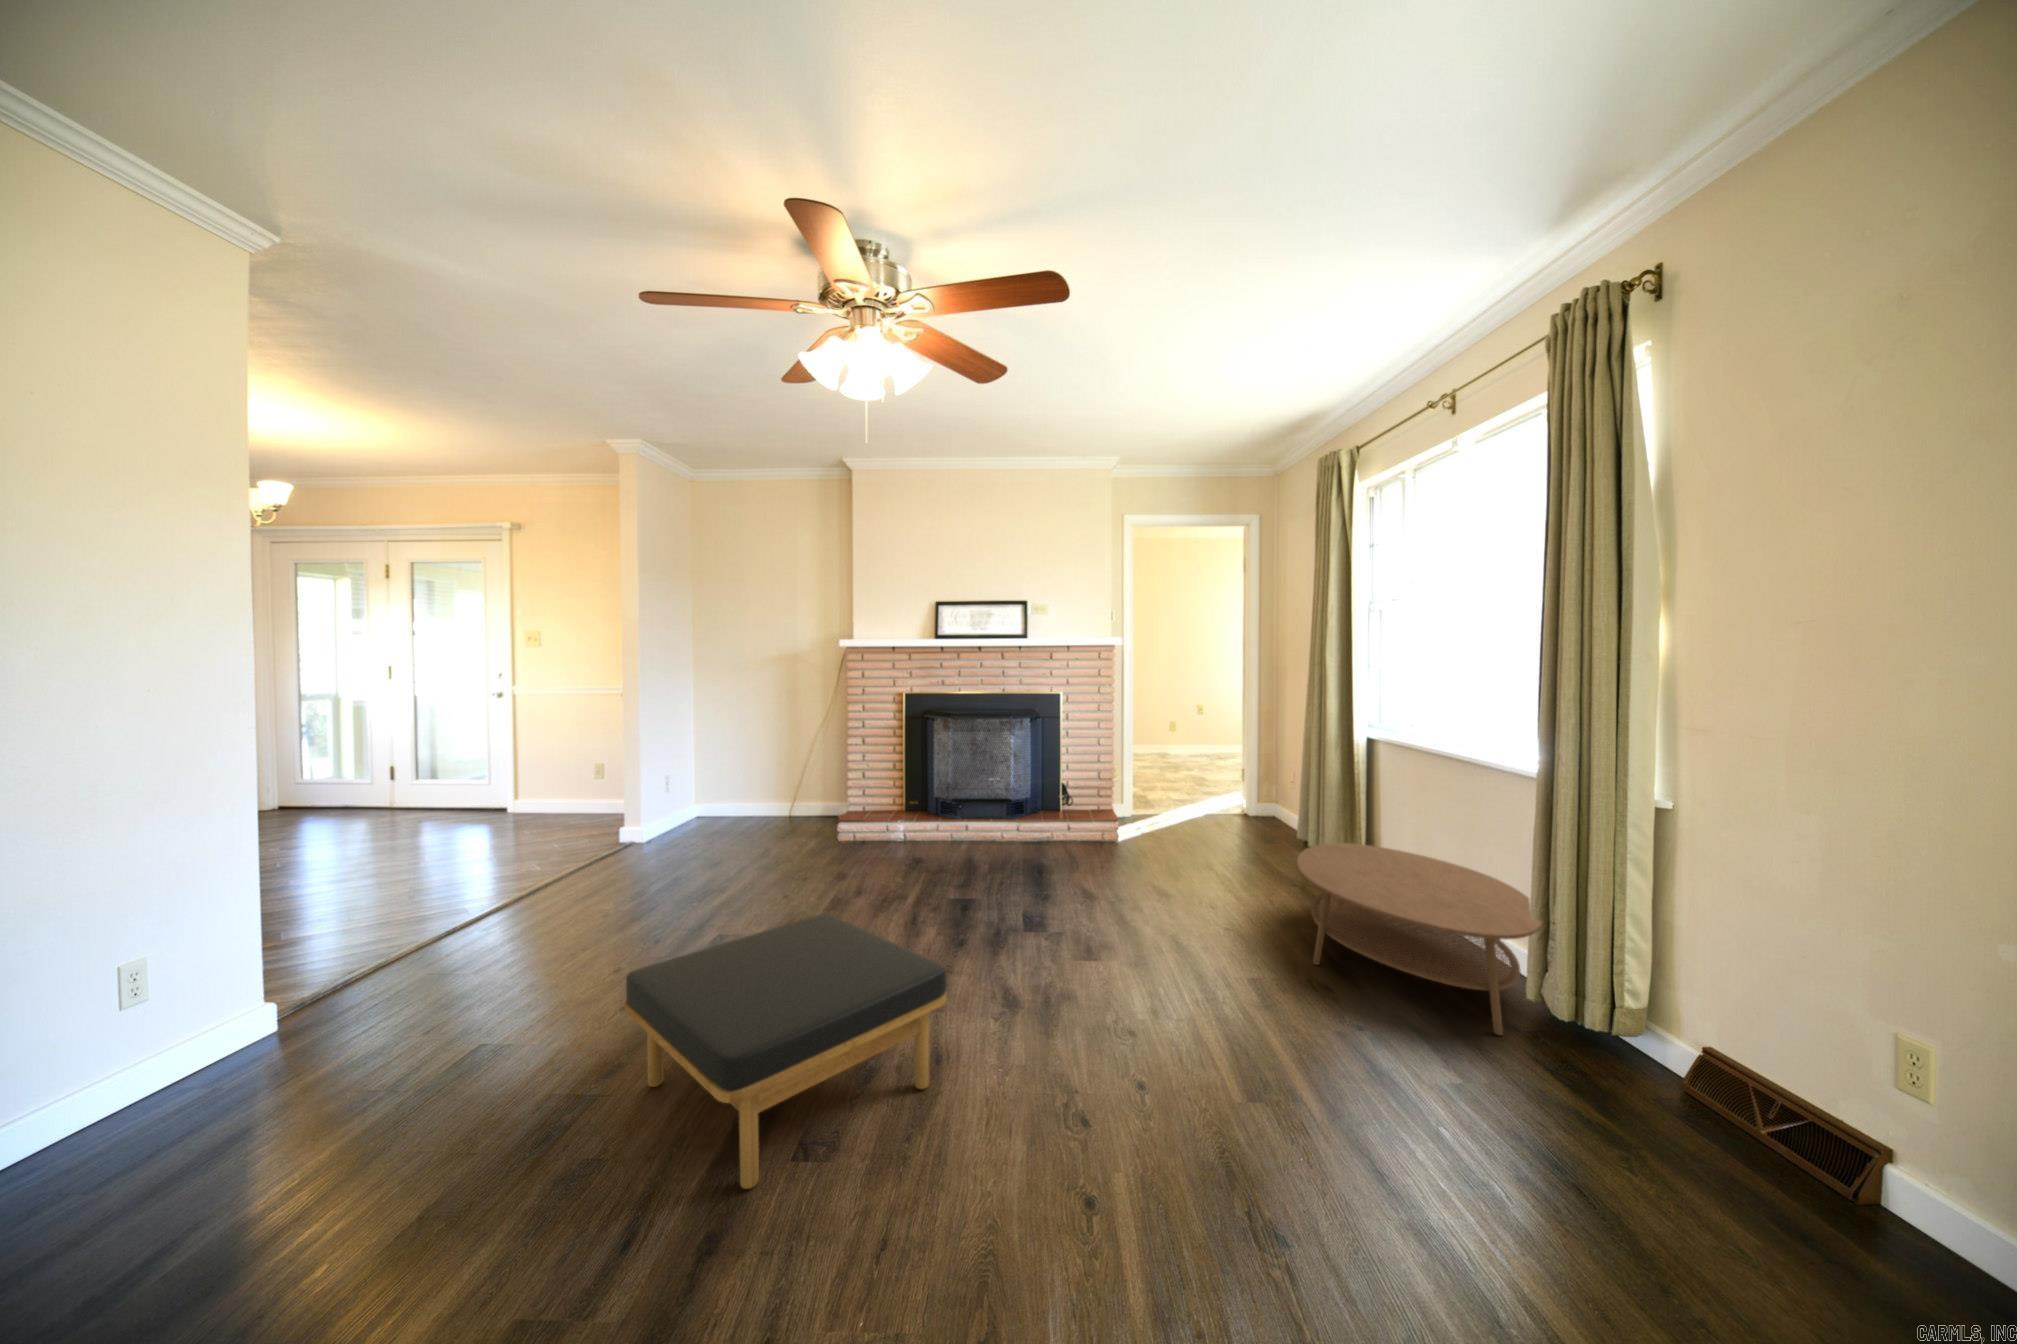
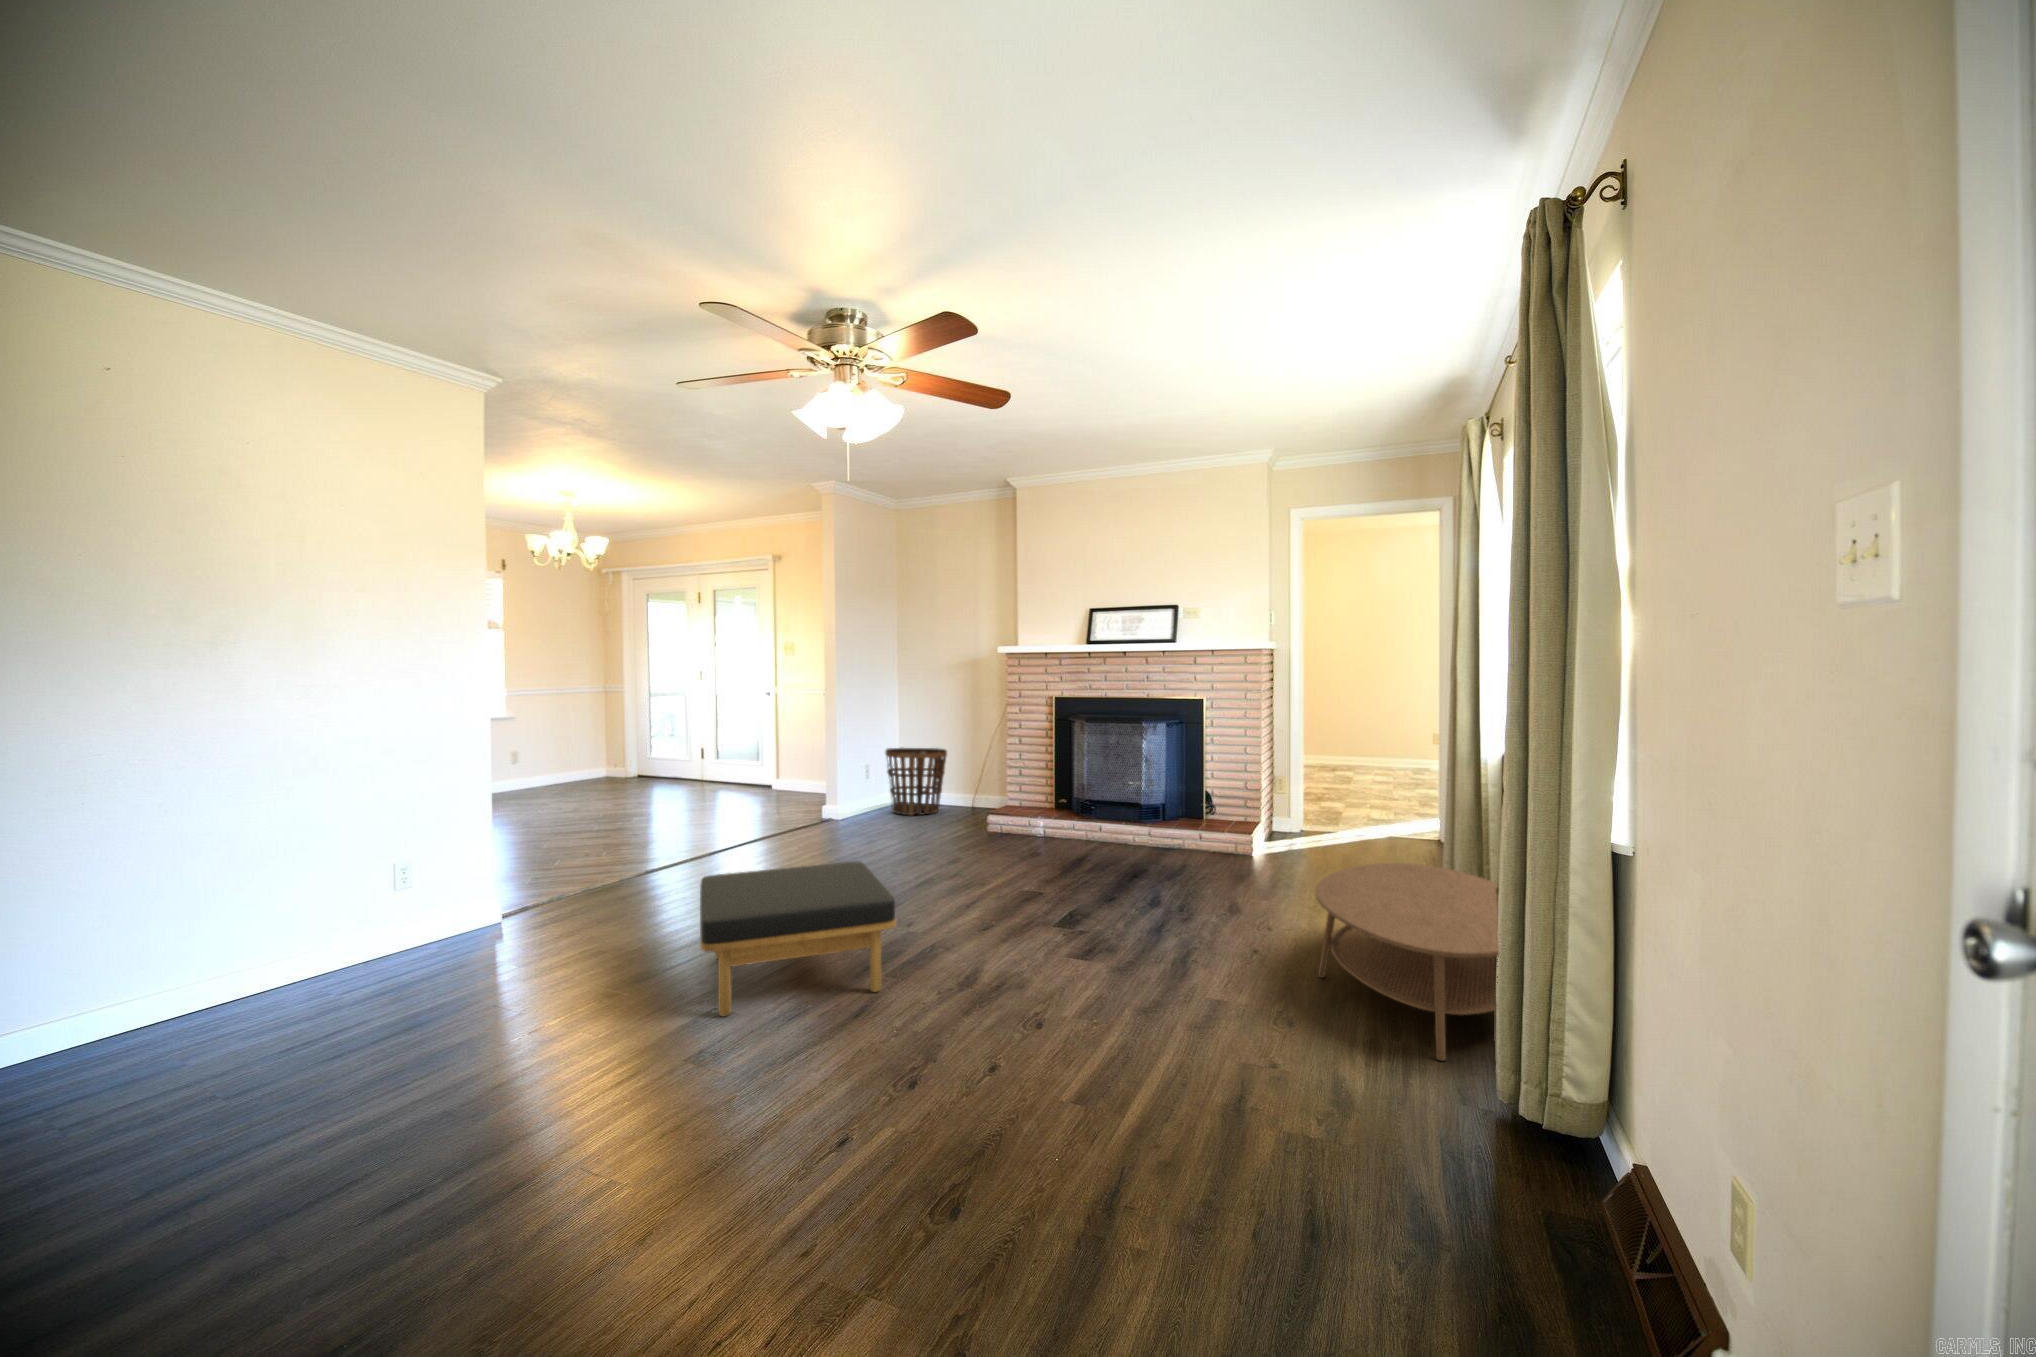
basket: none [694,753,770,832] -> present [885,748,947,815]

